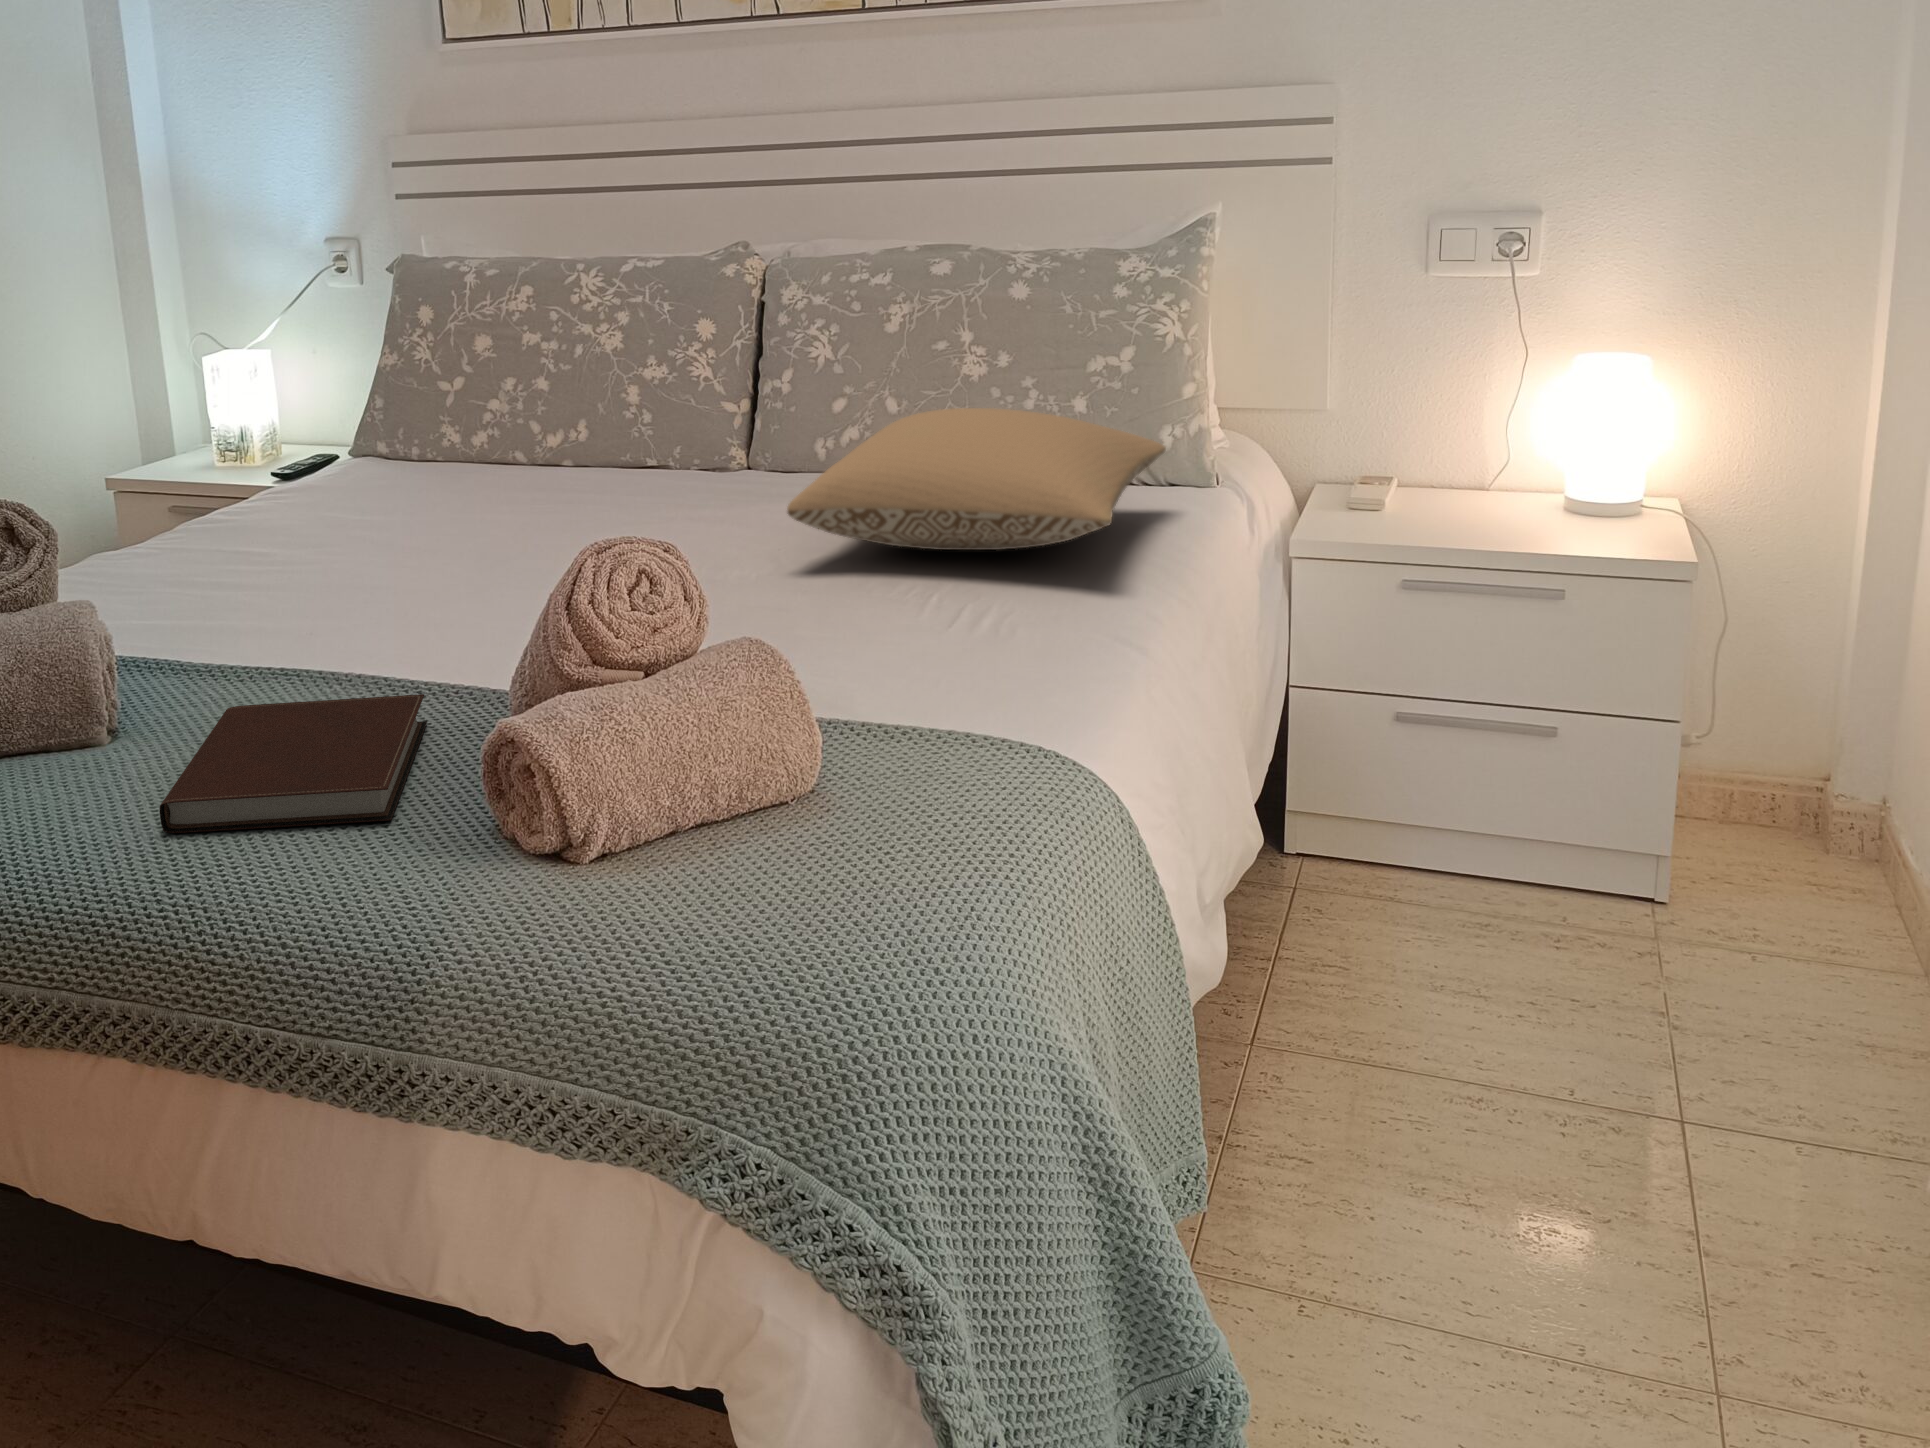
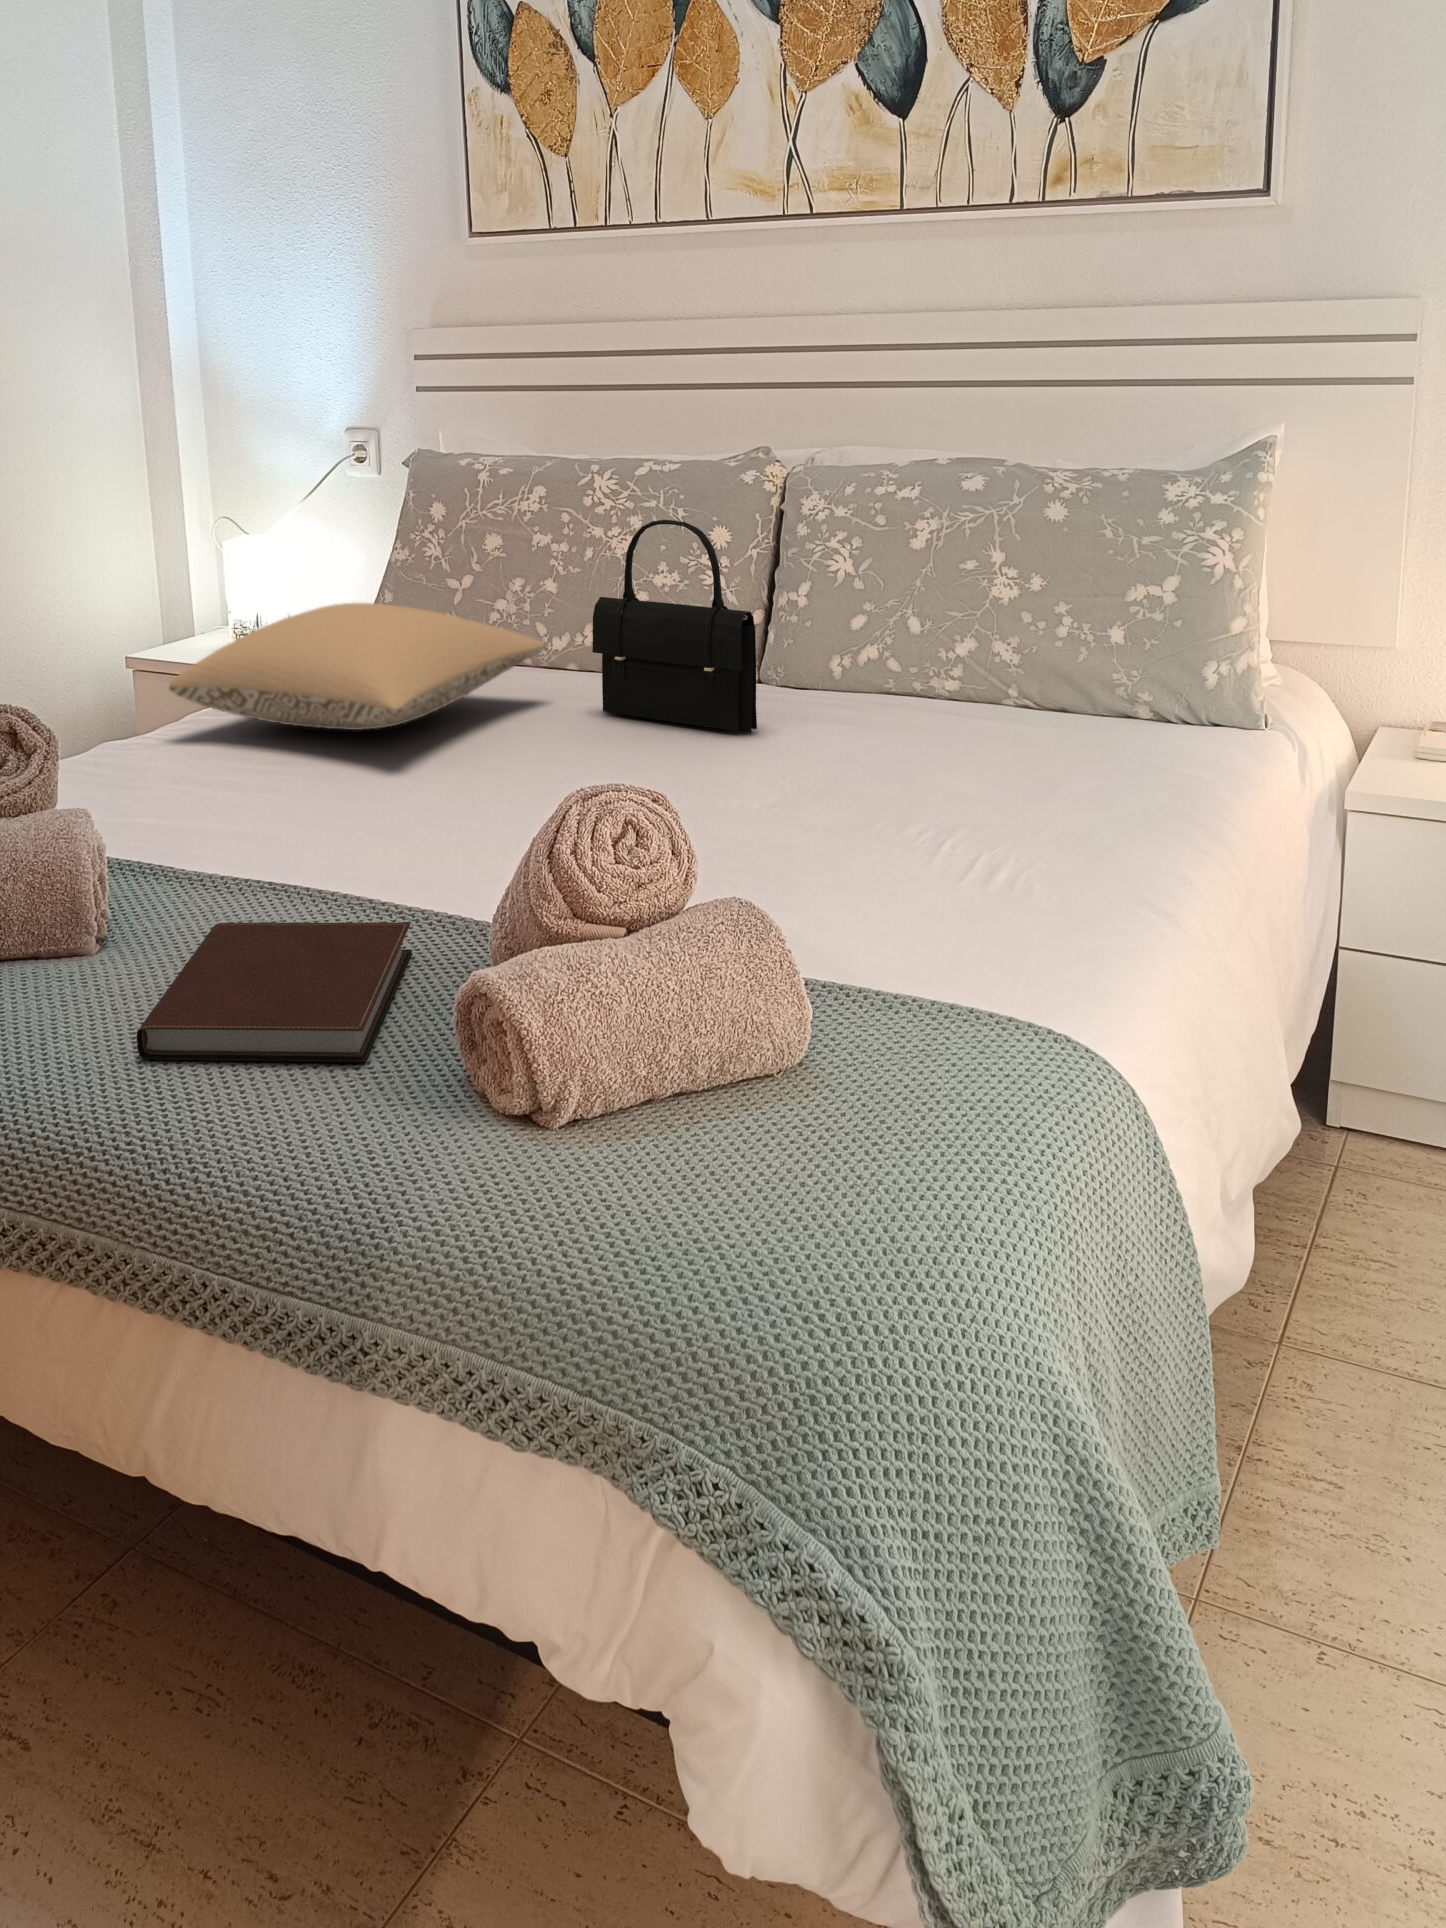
handbag: none [581,310,746,515] -> present [592,520,757,733]
pillow: present [787,408,1166,550] -> present [169,603,546,730]

